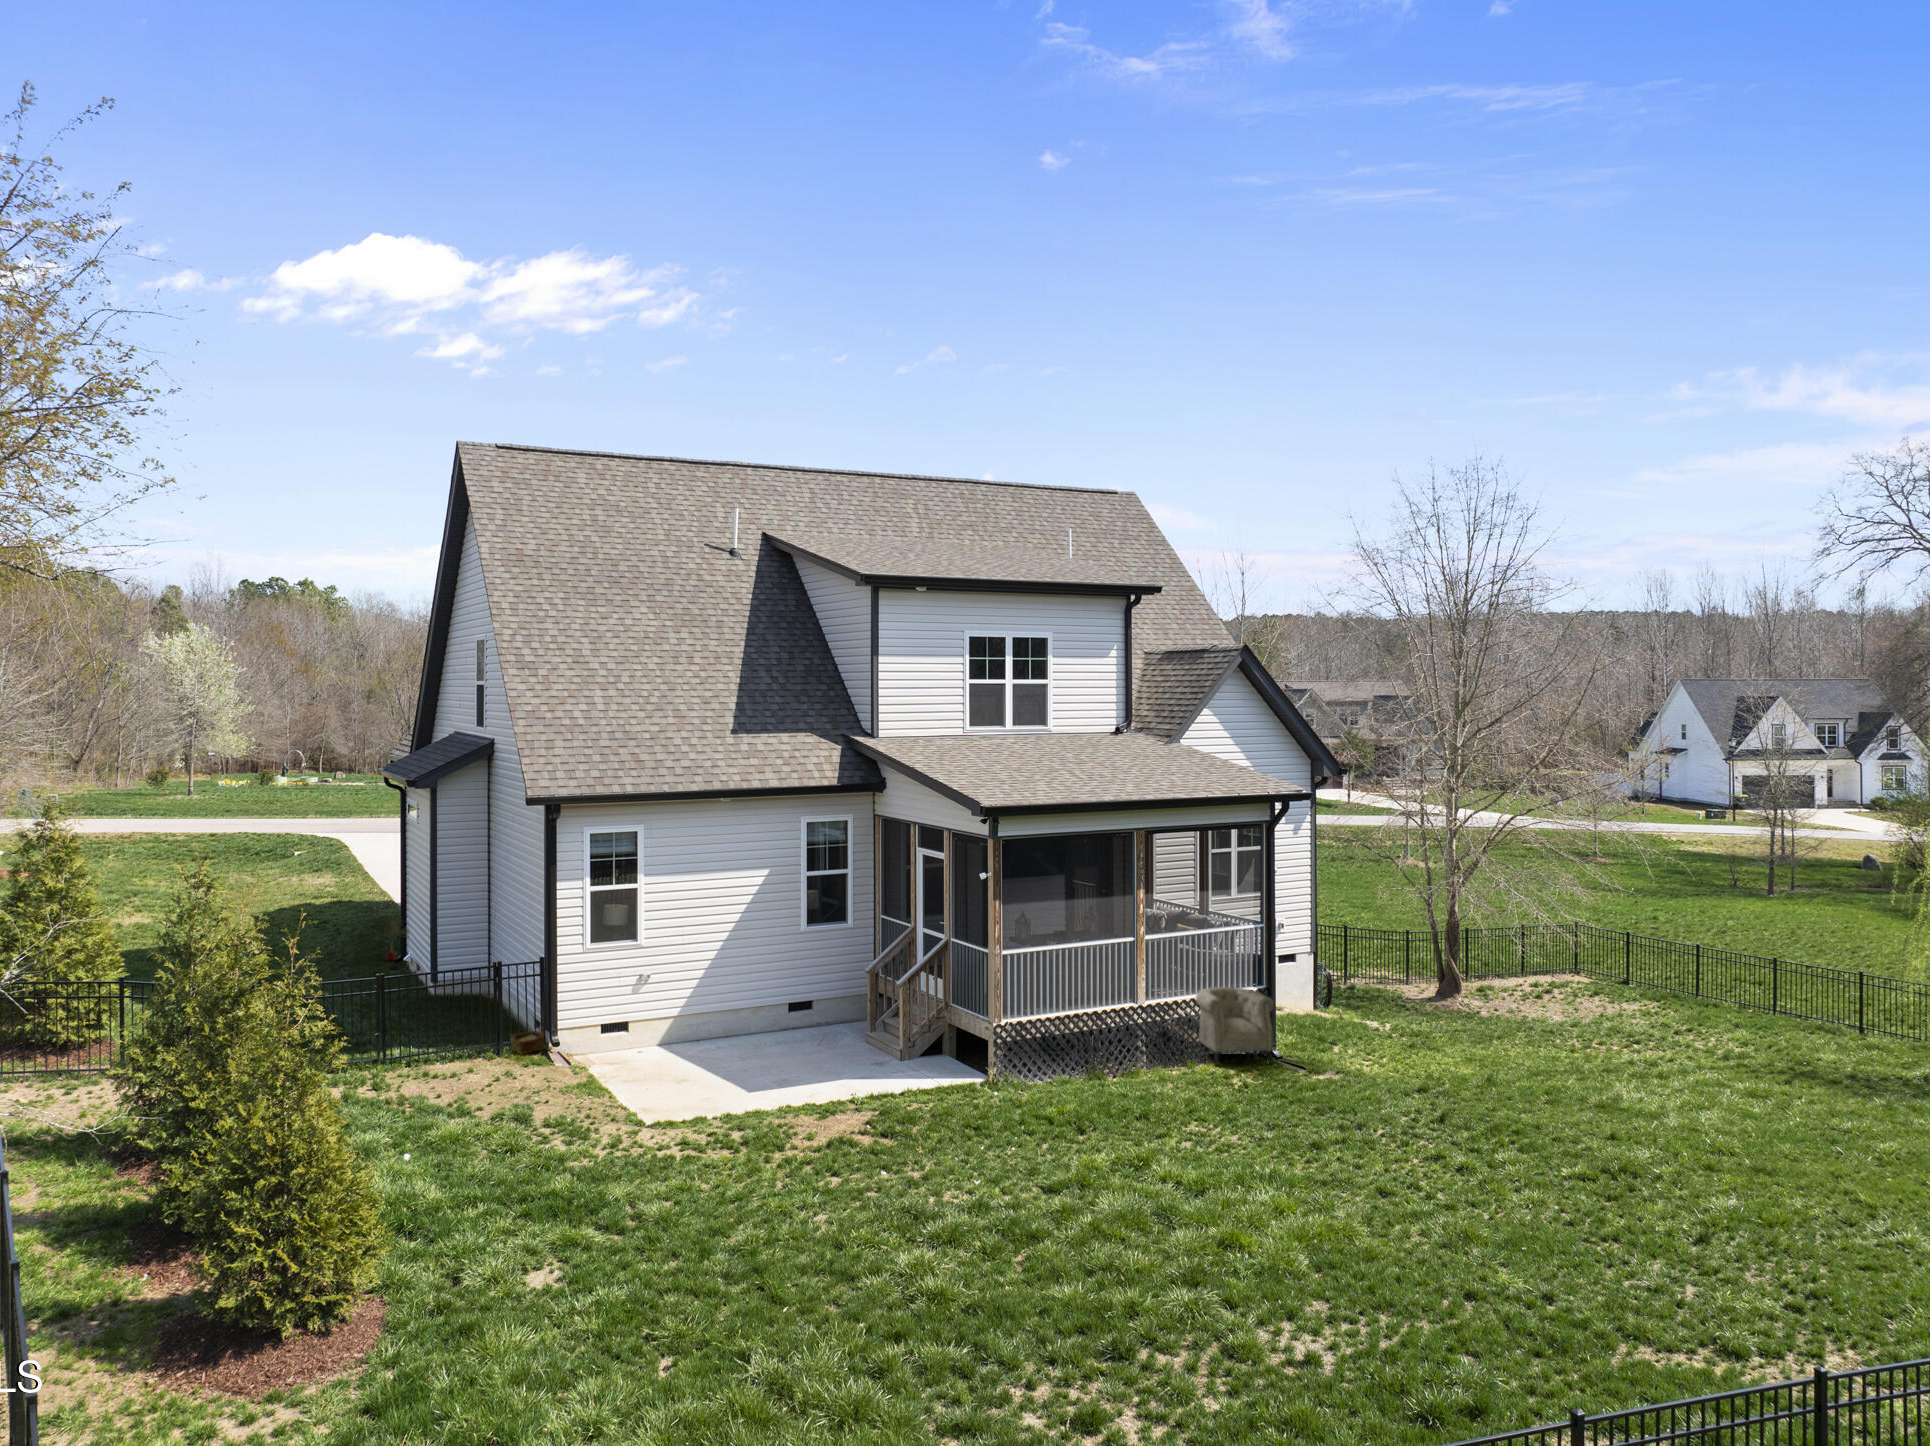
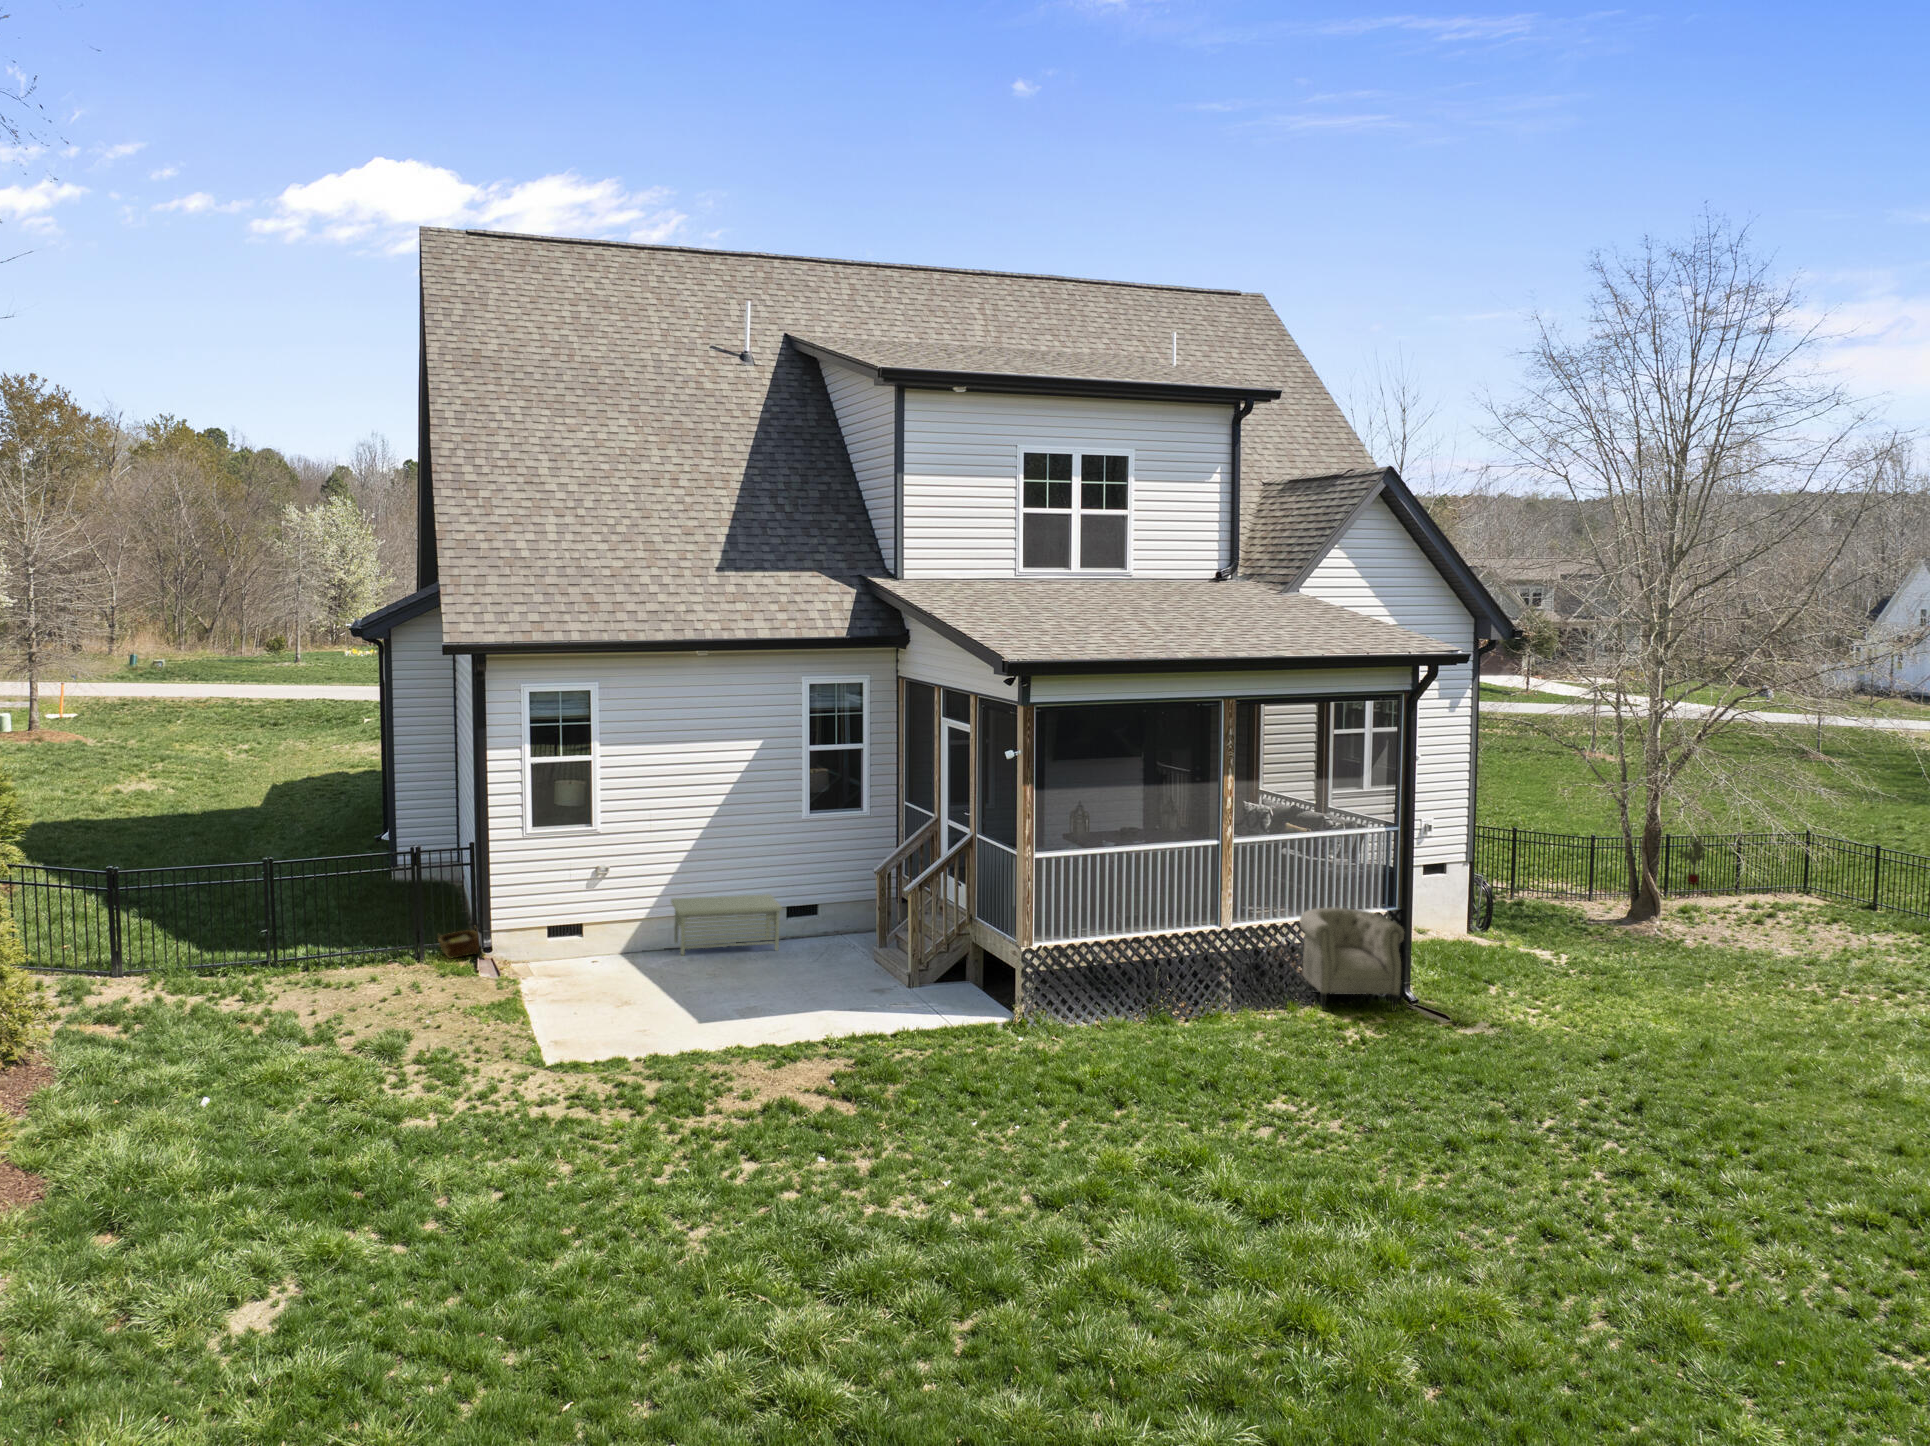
potted tree: present [385,914,409,961] -> present [1679,836,1705,884]
storage bench: none [698,994,791,1046] -> present [671,894,782,955]

